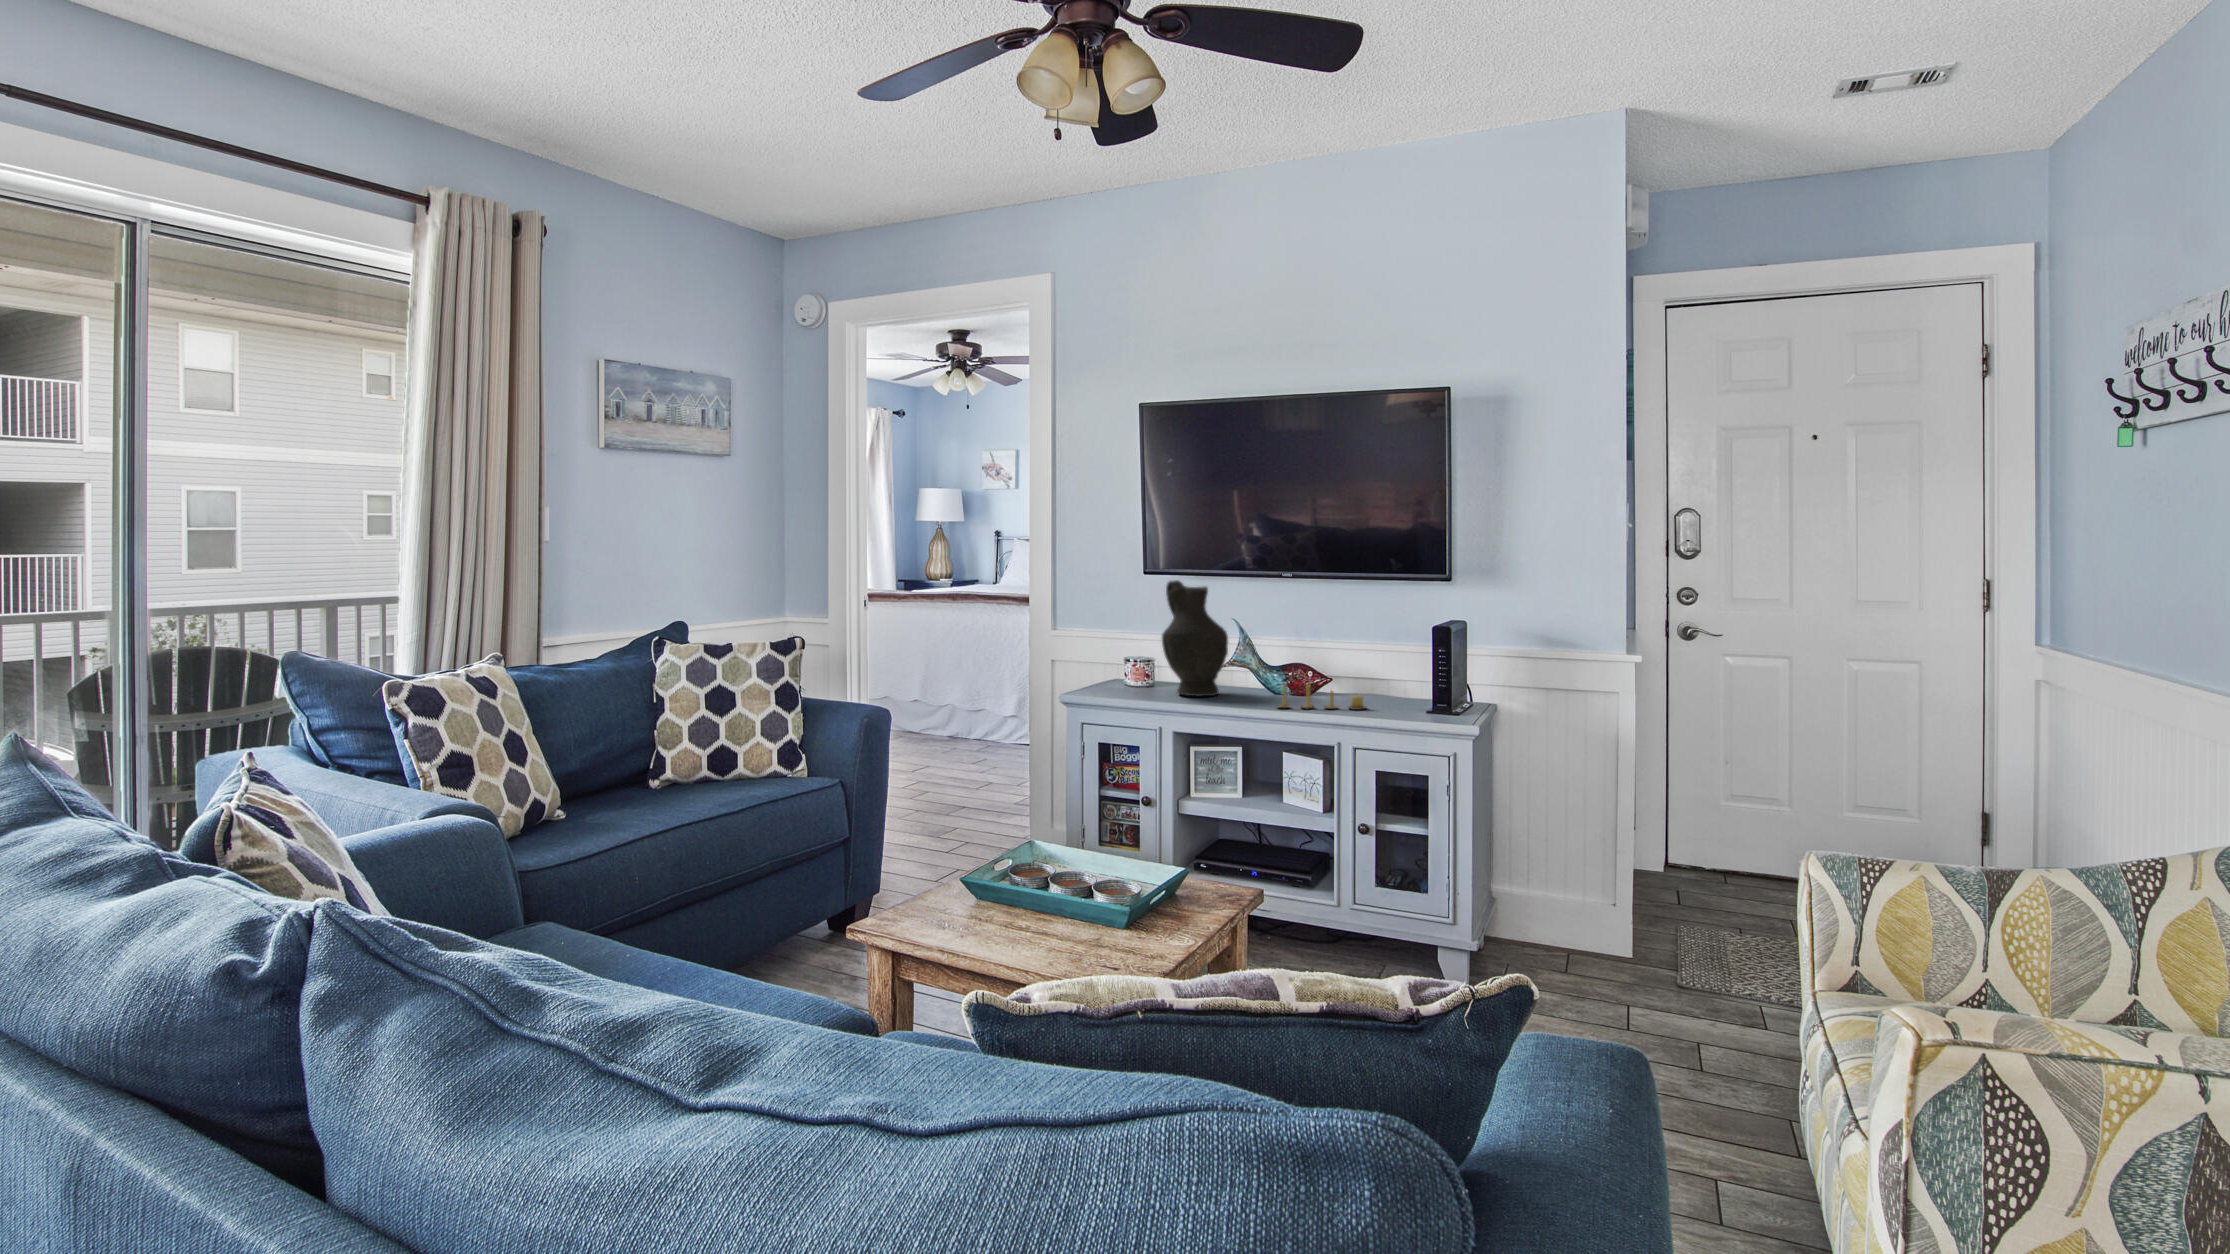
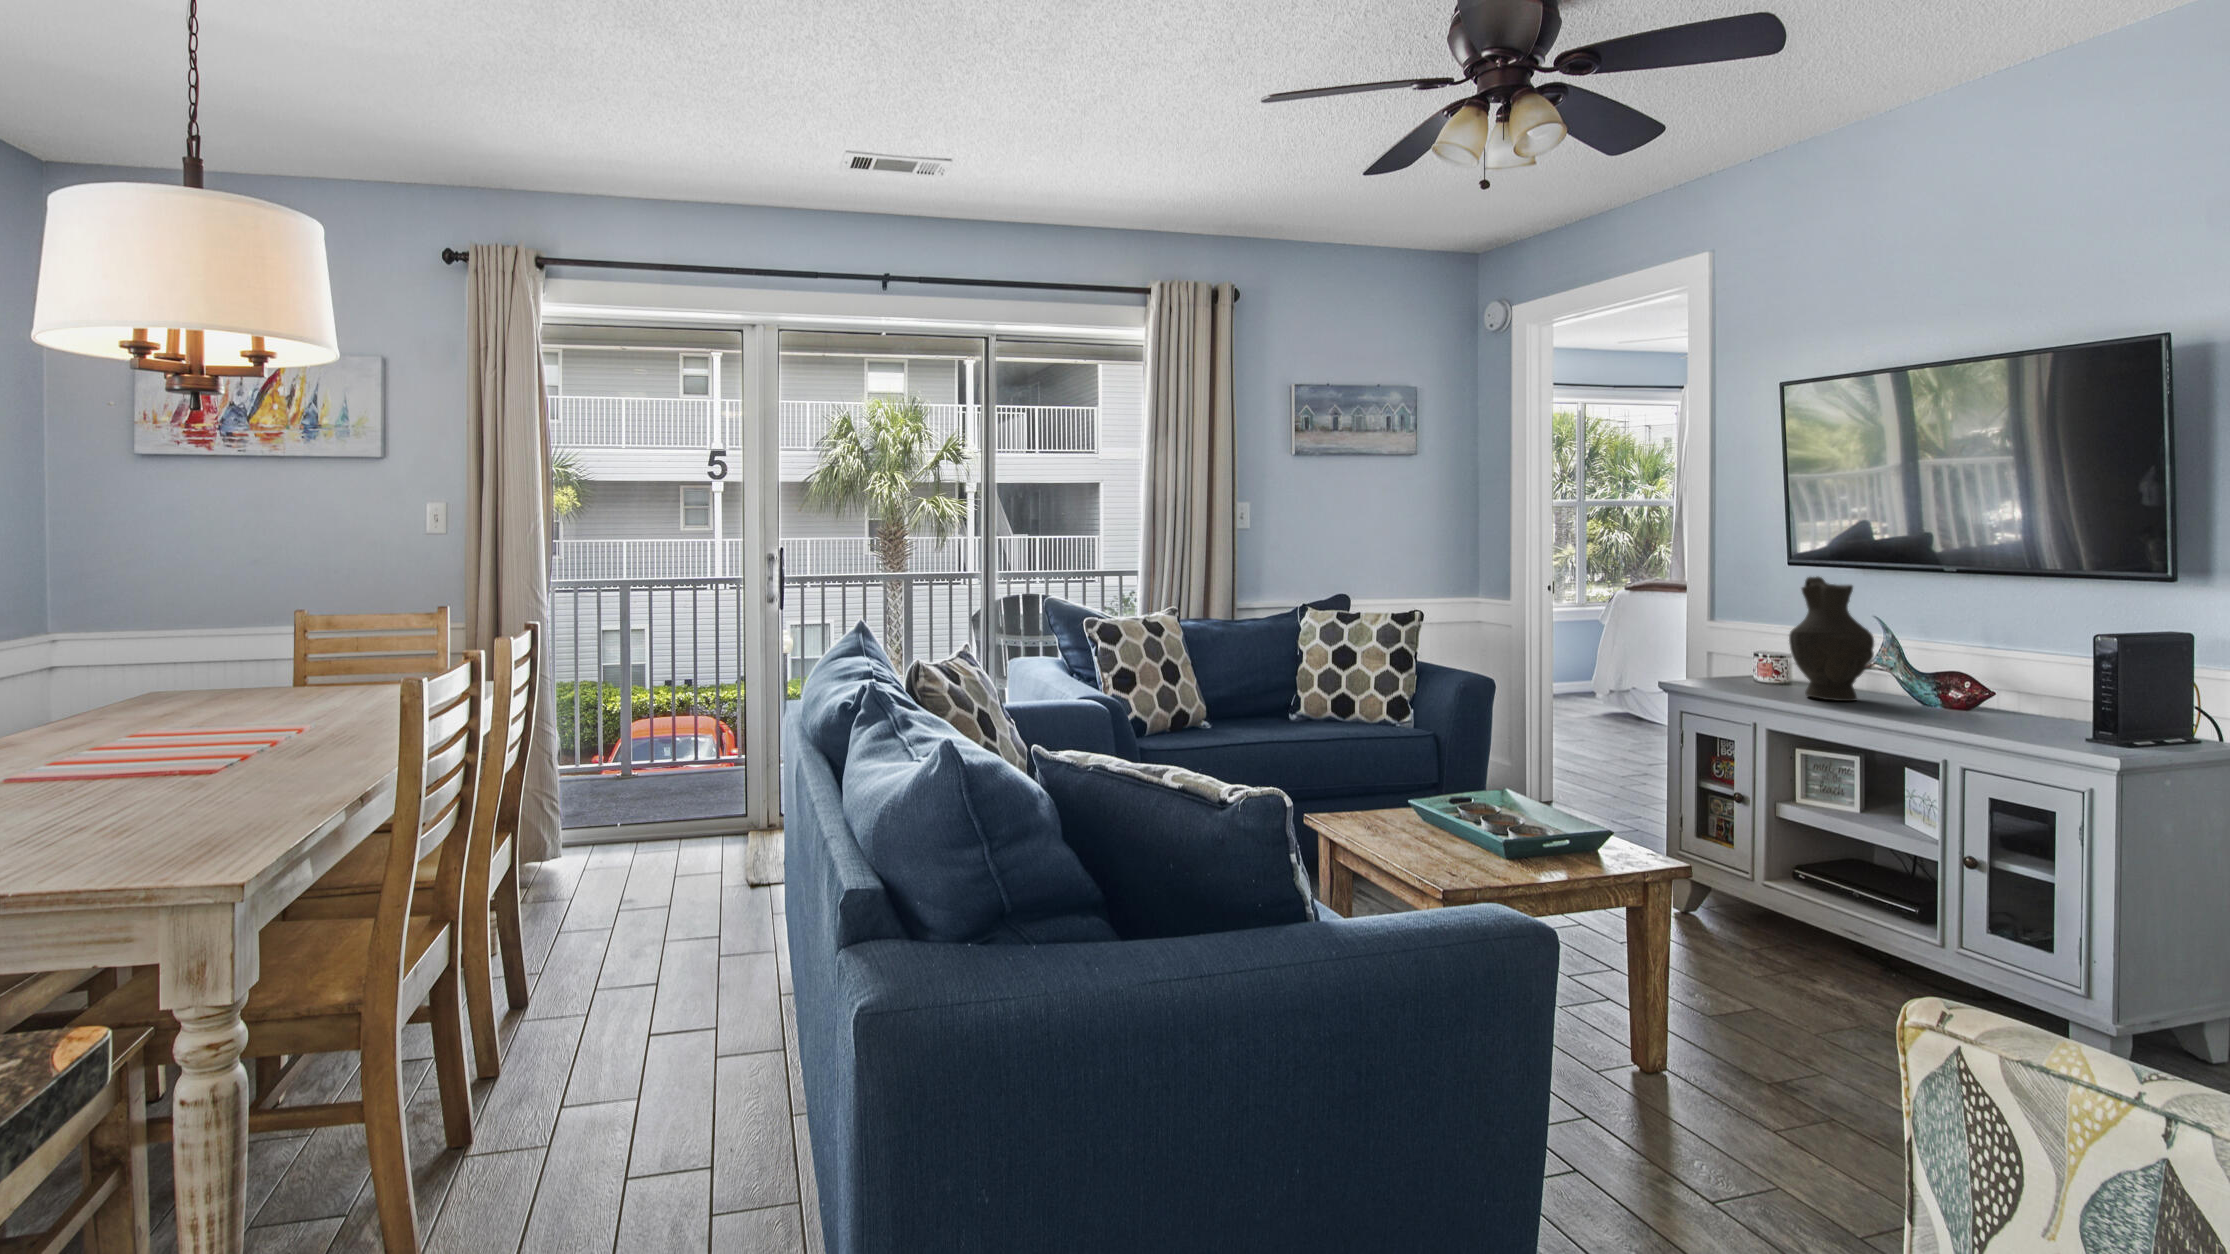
candle: present [1278,684,1366,710] -> none [1911,692,2036,734]

